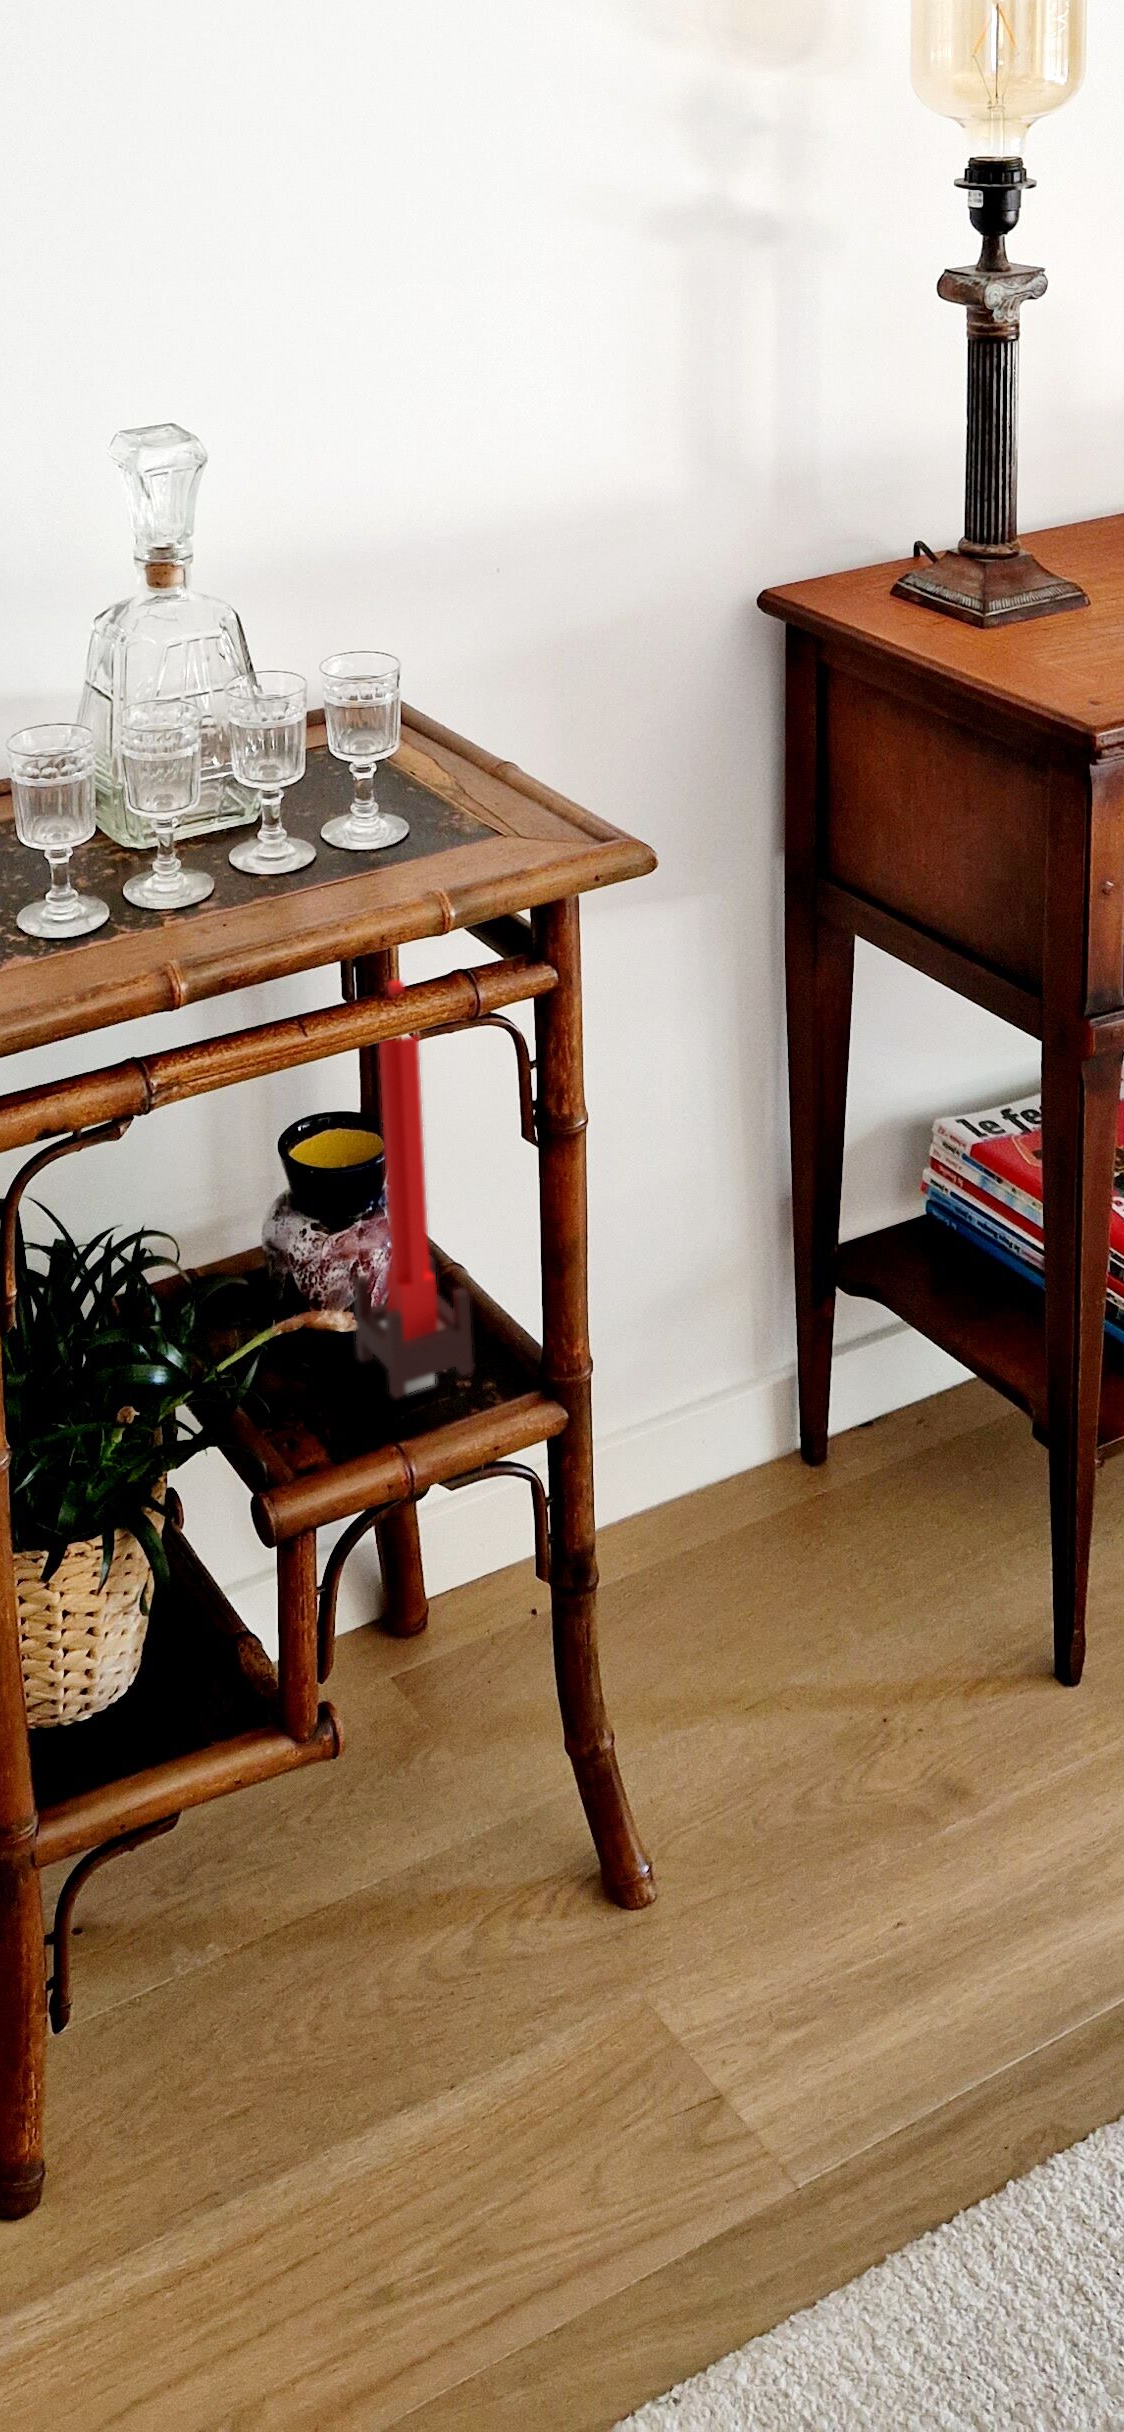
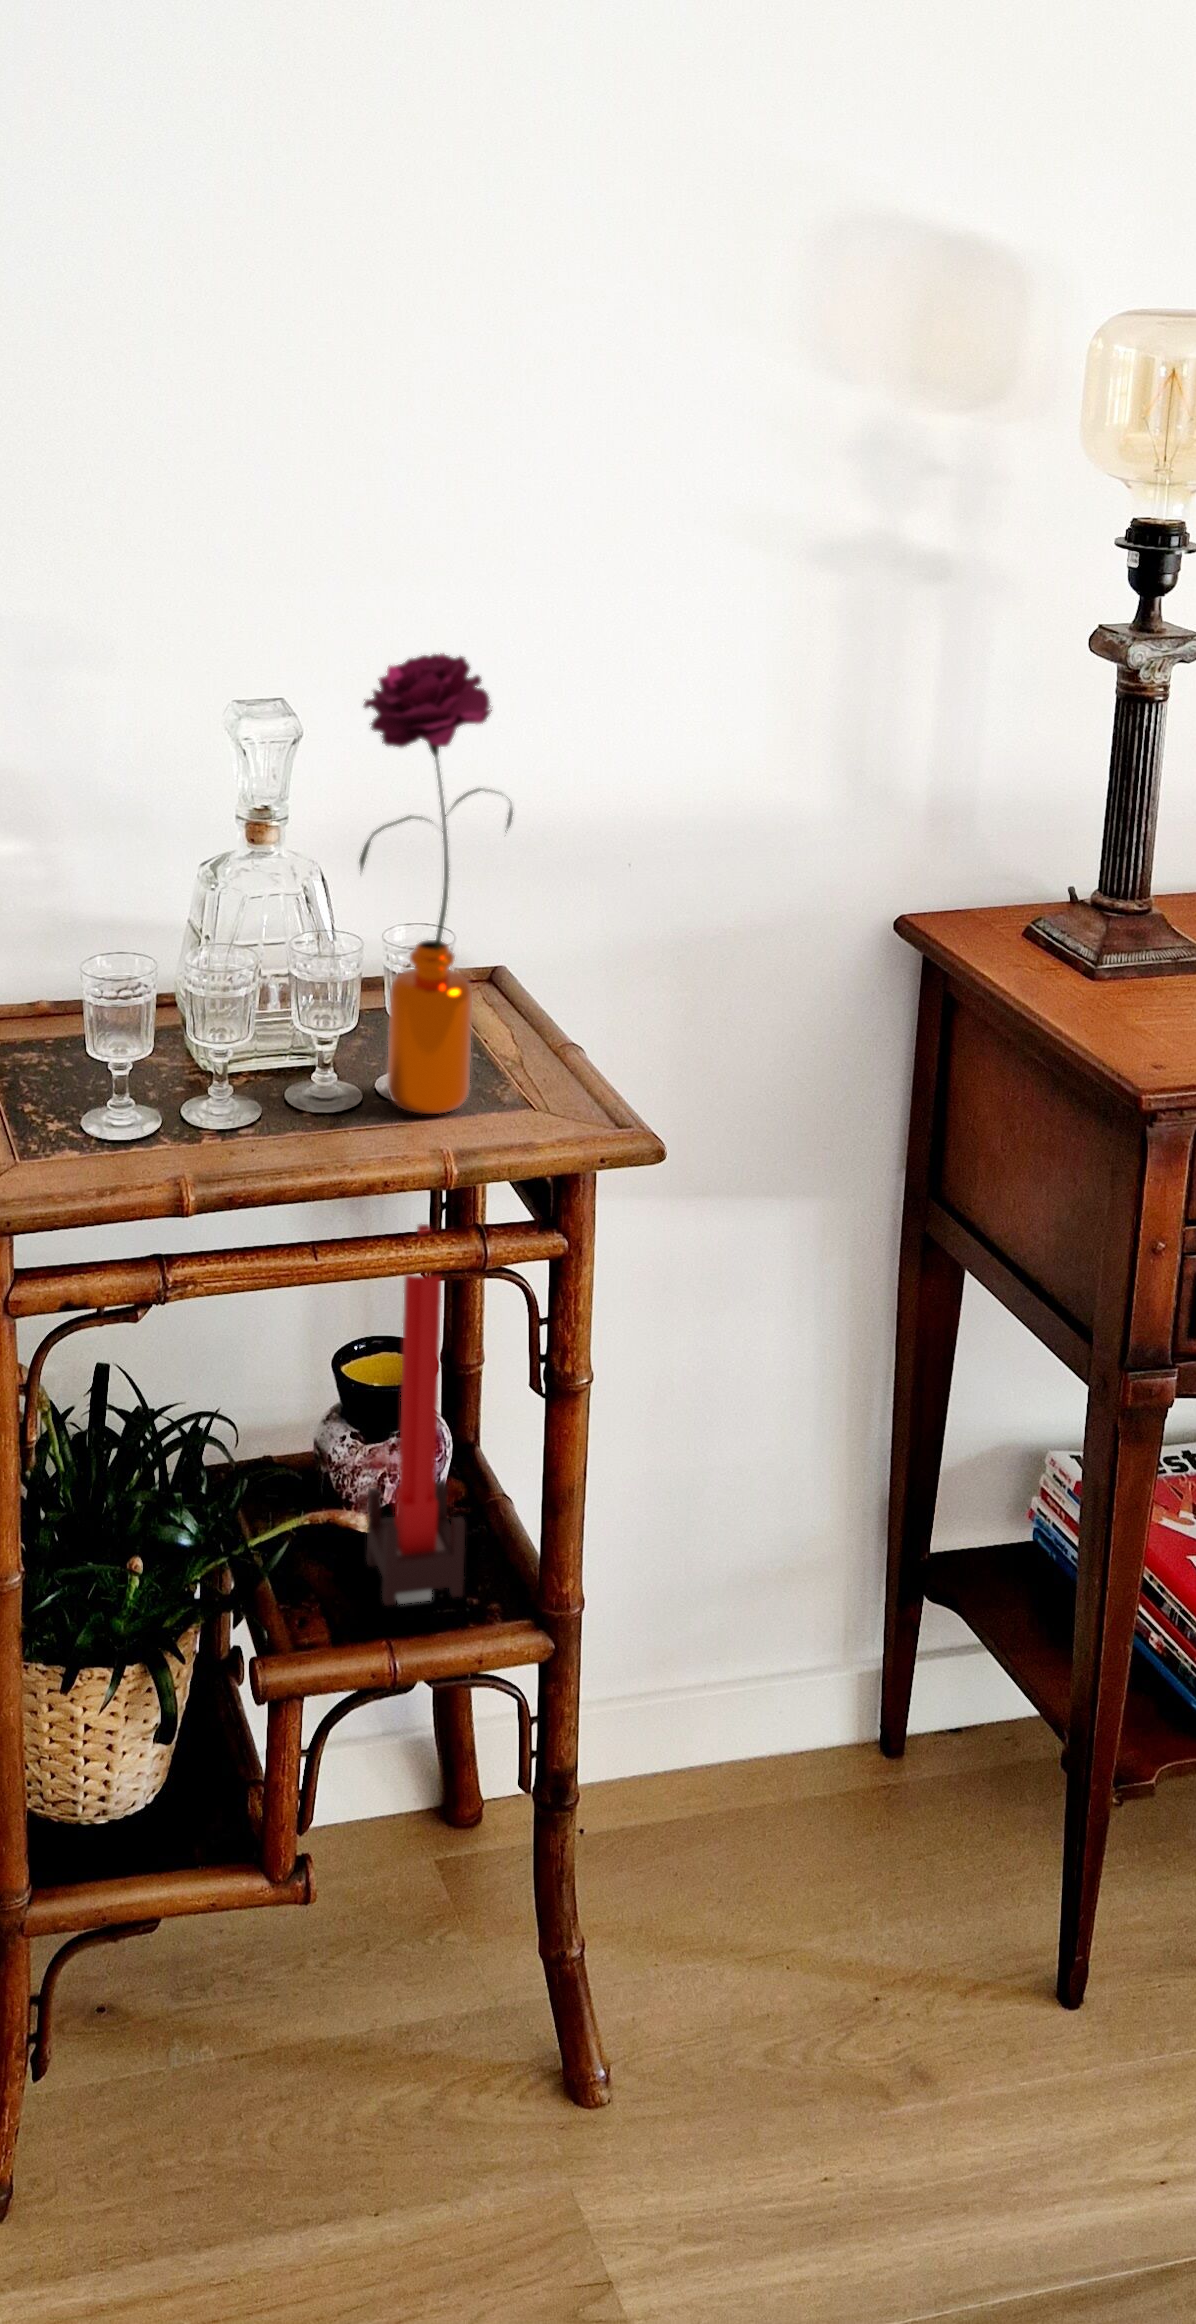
flower: none [287,347,454,858] -> present [359,653,513,1114]

